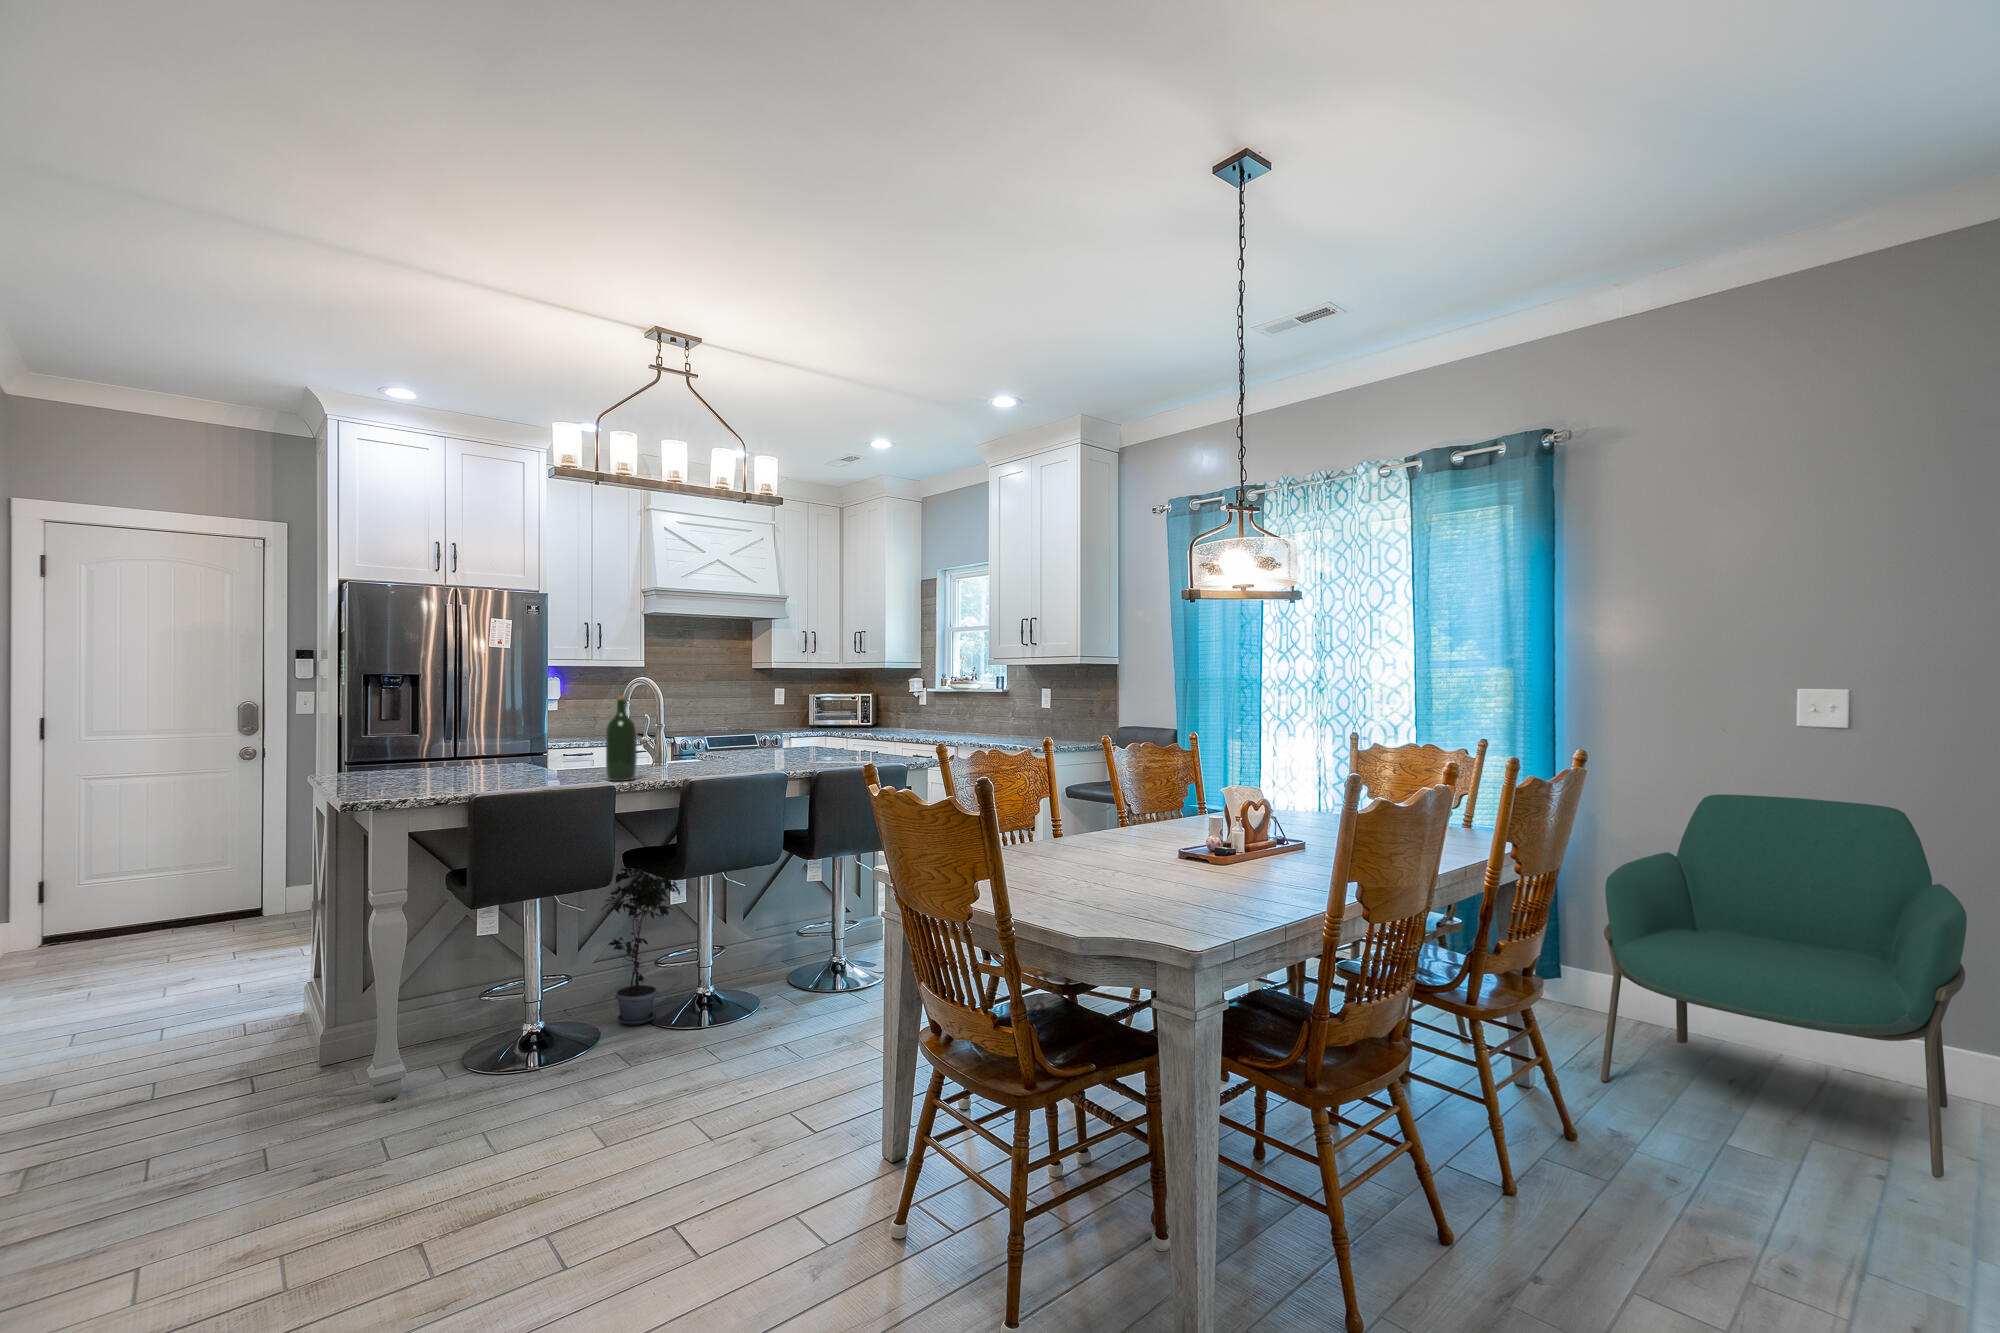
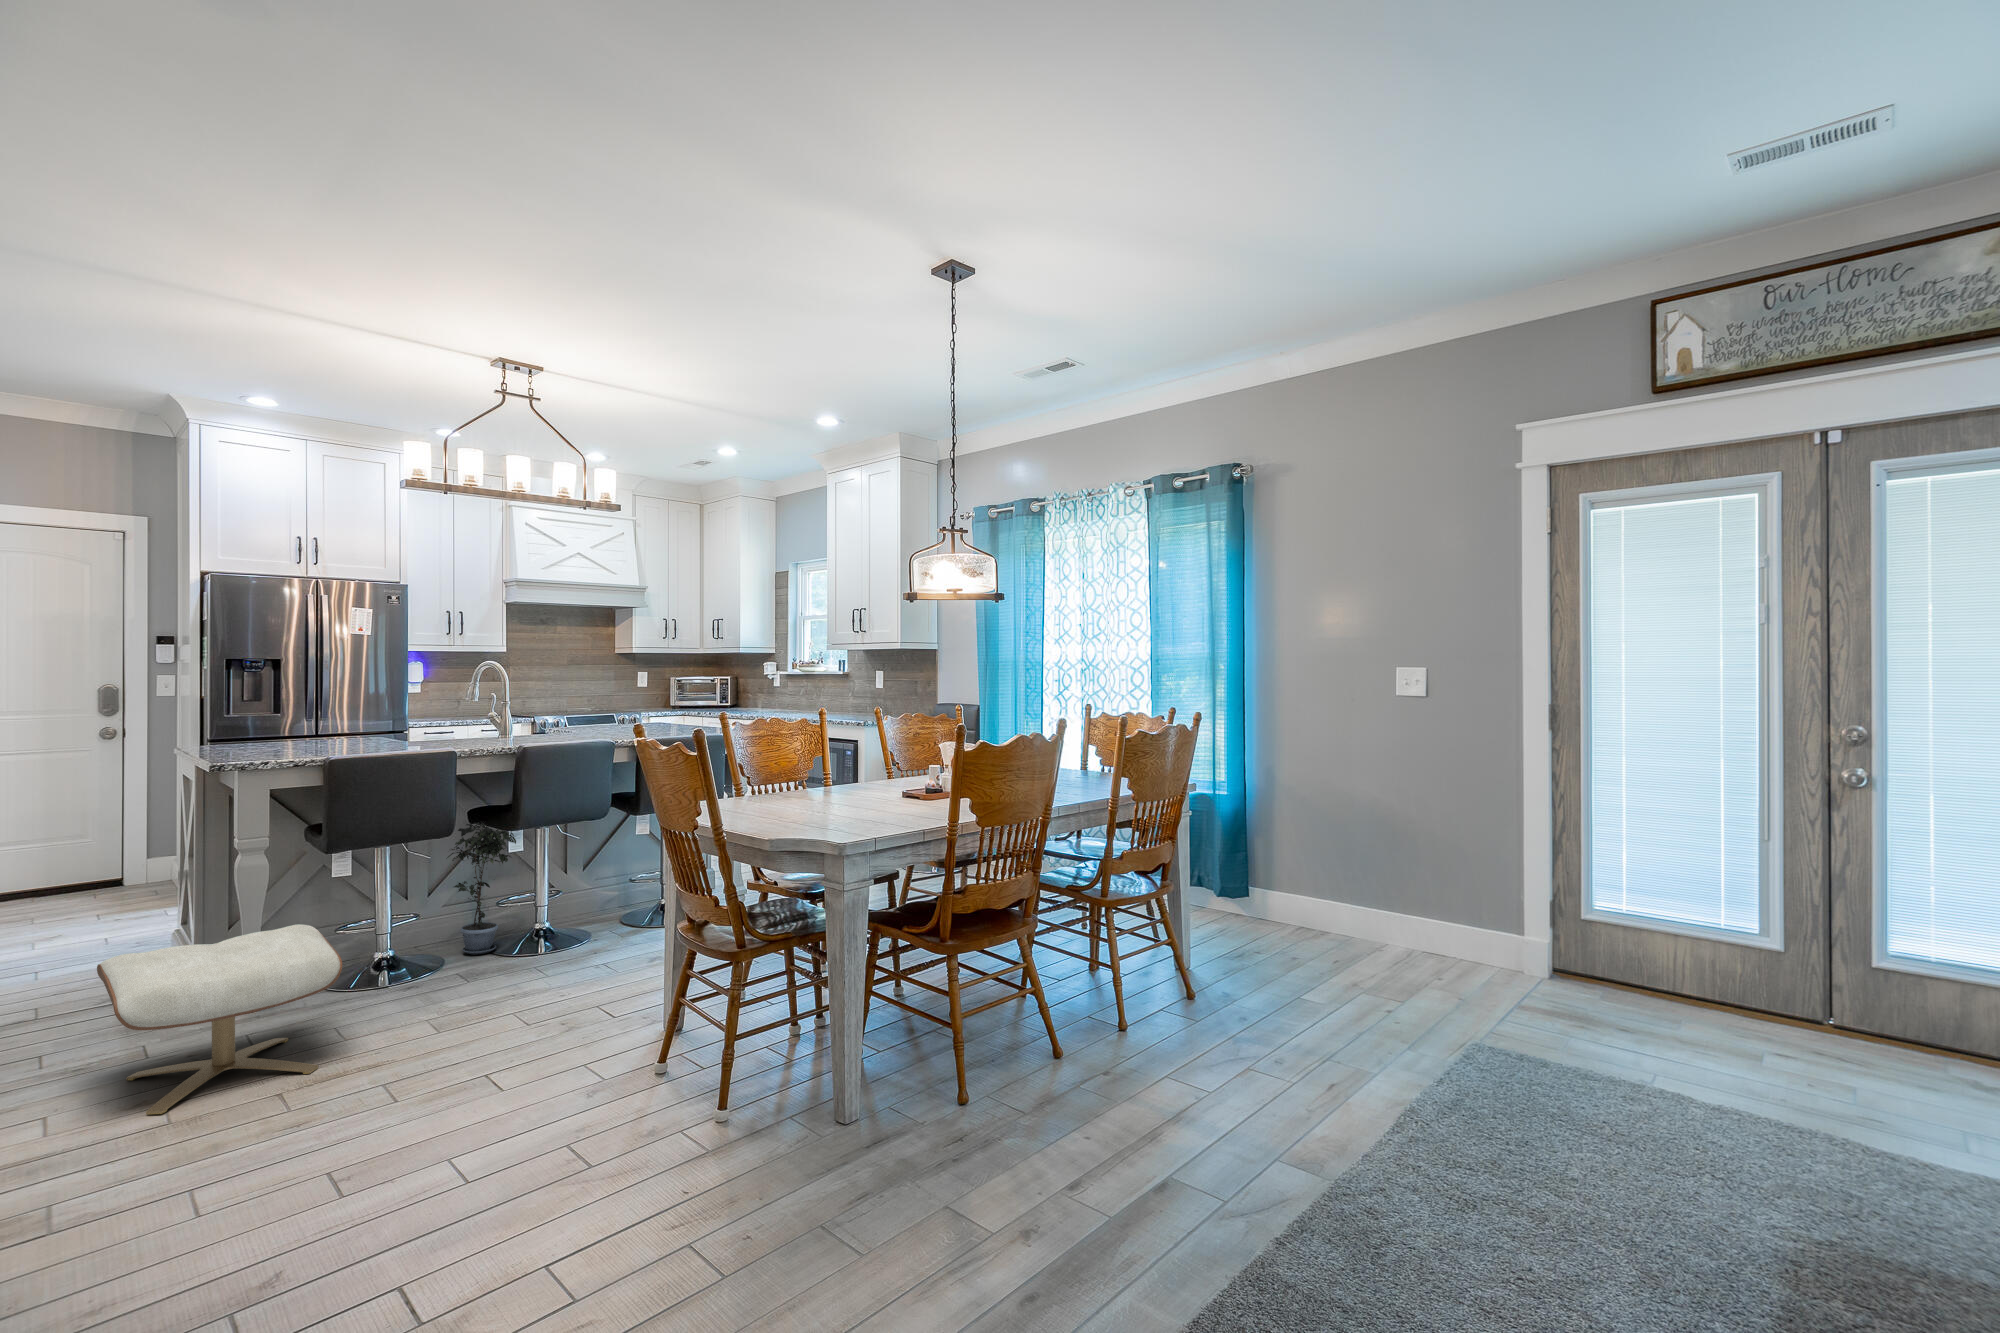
wine bottle: present [606,696,637,781] -> none [450,676,478,748]
armchair: present [1601,795,1967,1178] -> none [1241,749,1474,1012]
ottoman: none [206,1006,493,1268] -> present [97,924,342,1114]

